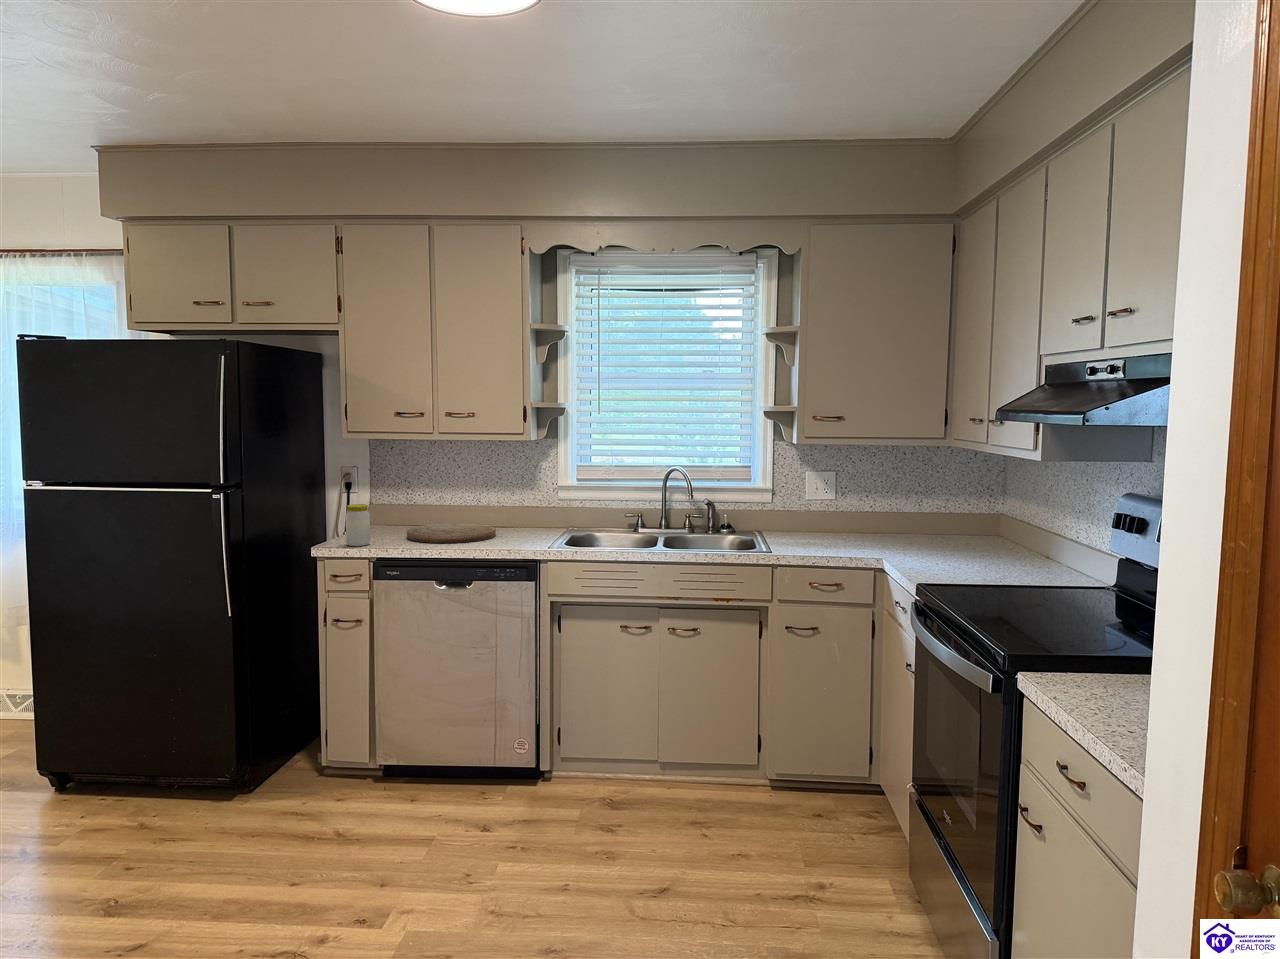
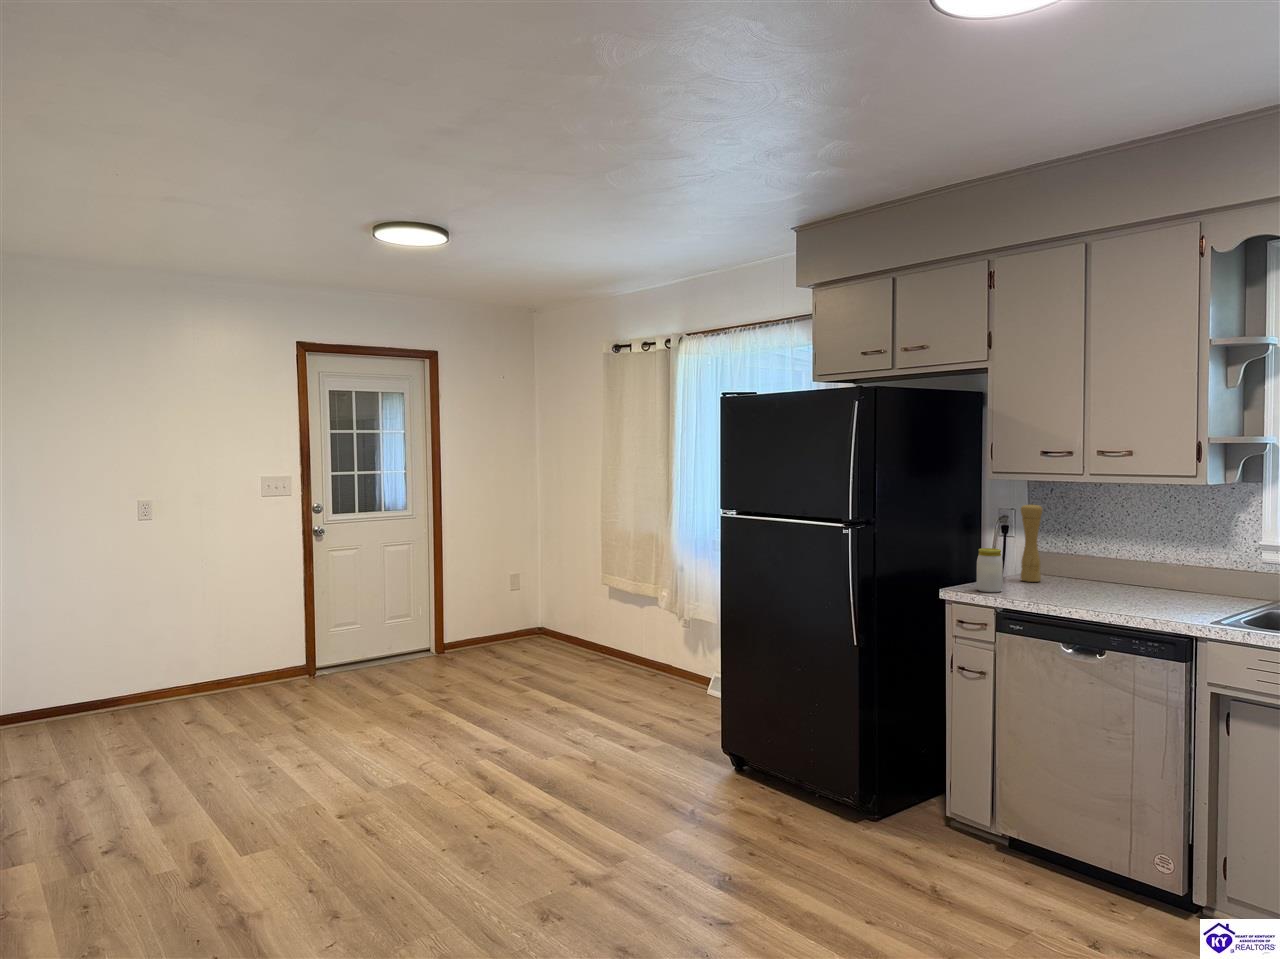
pepper mill: none [371,460,391,533] -> present [1021,504,1042,582]
cutting board: present [407,524,496,543] -> none [1049,579,1163,604]

